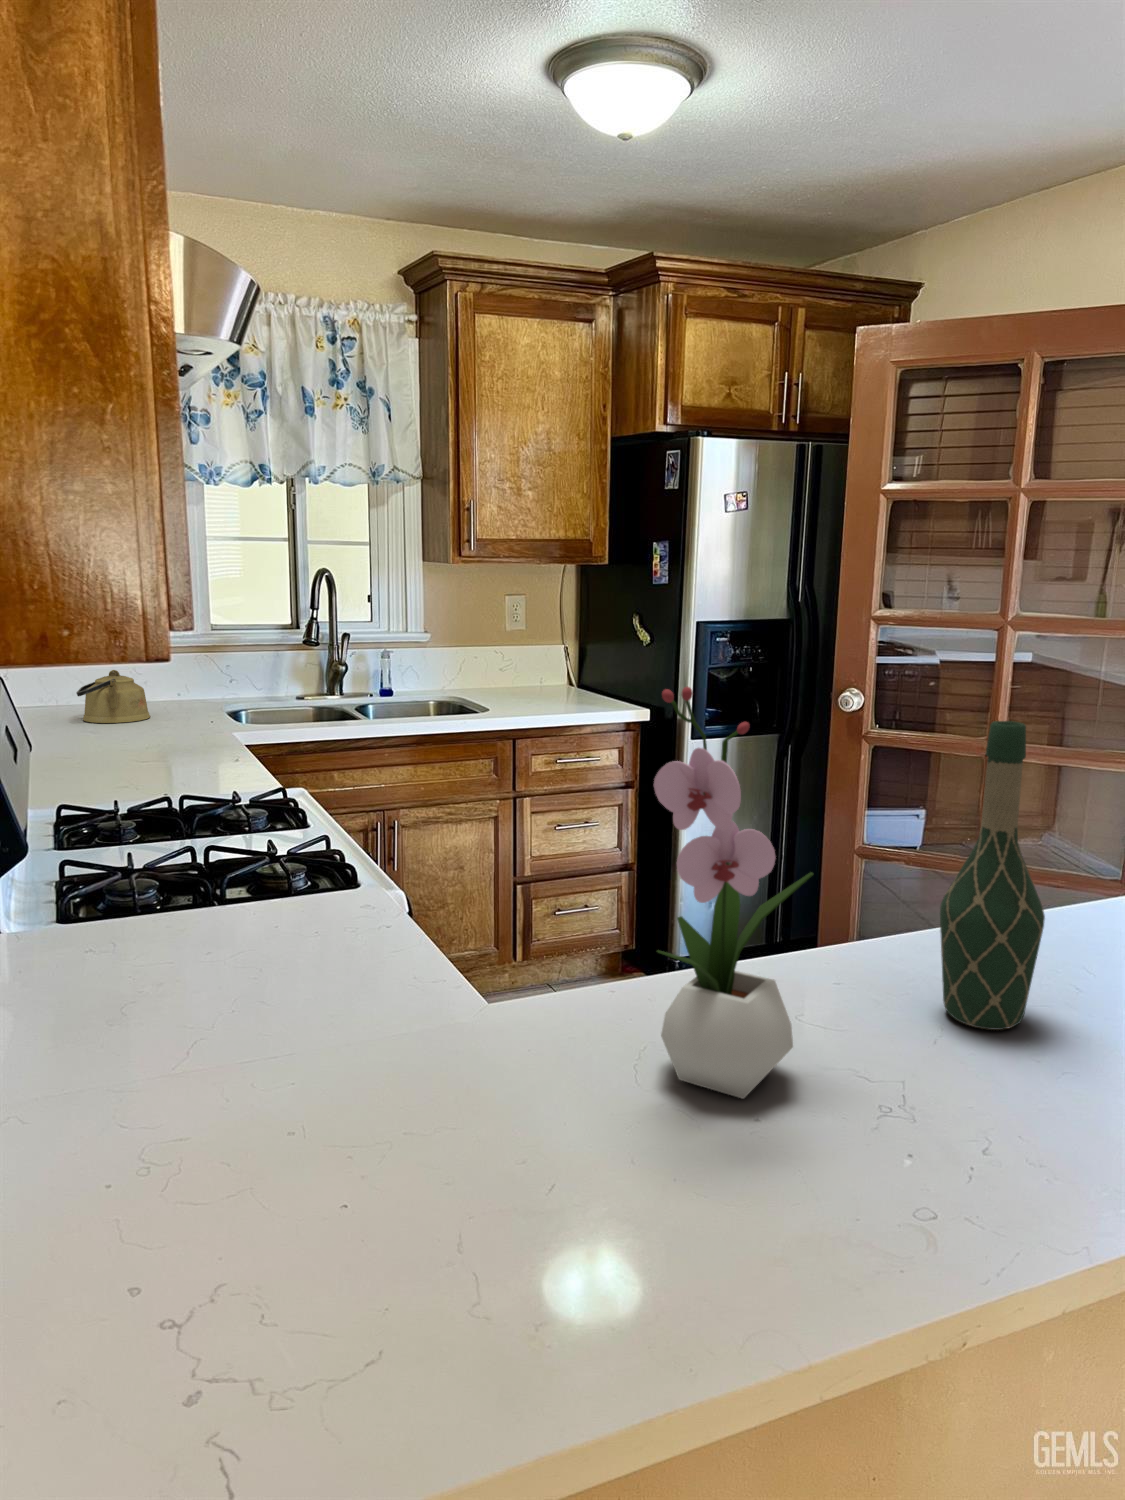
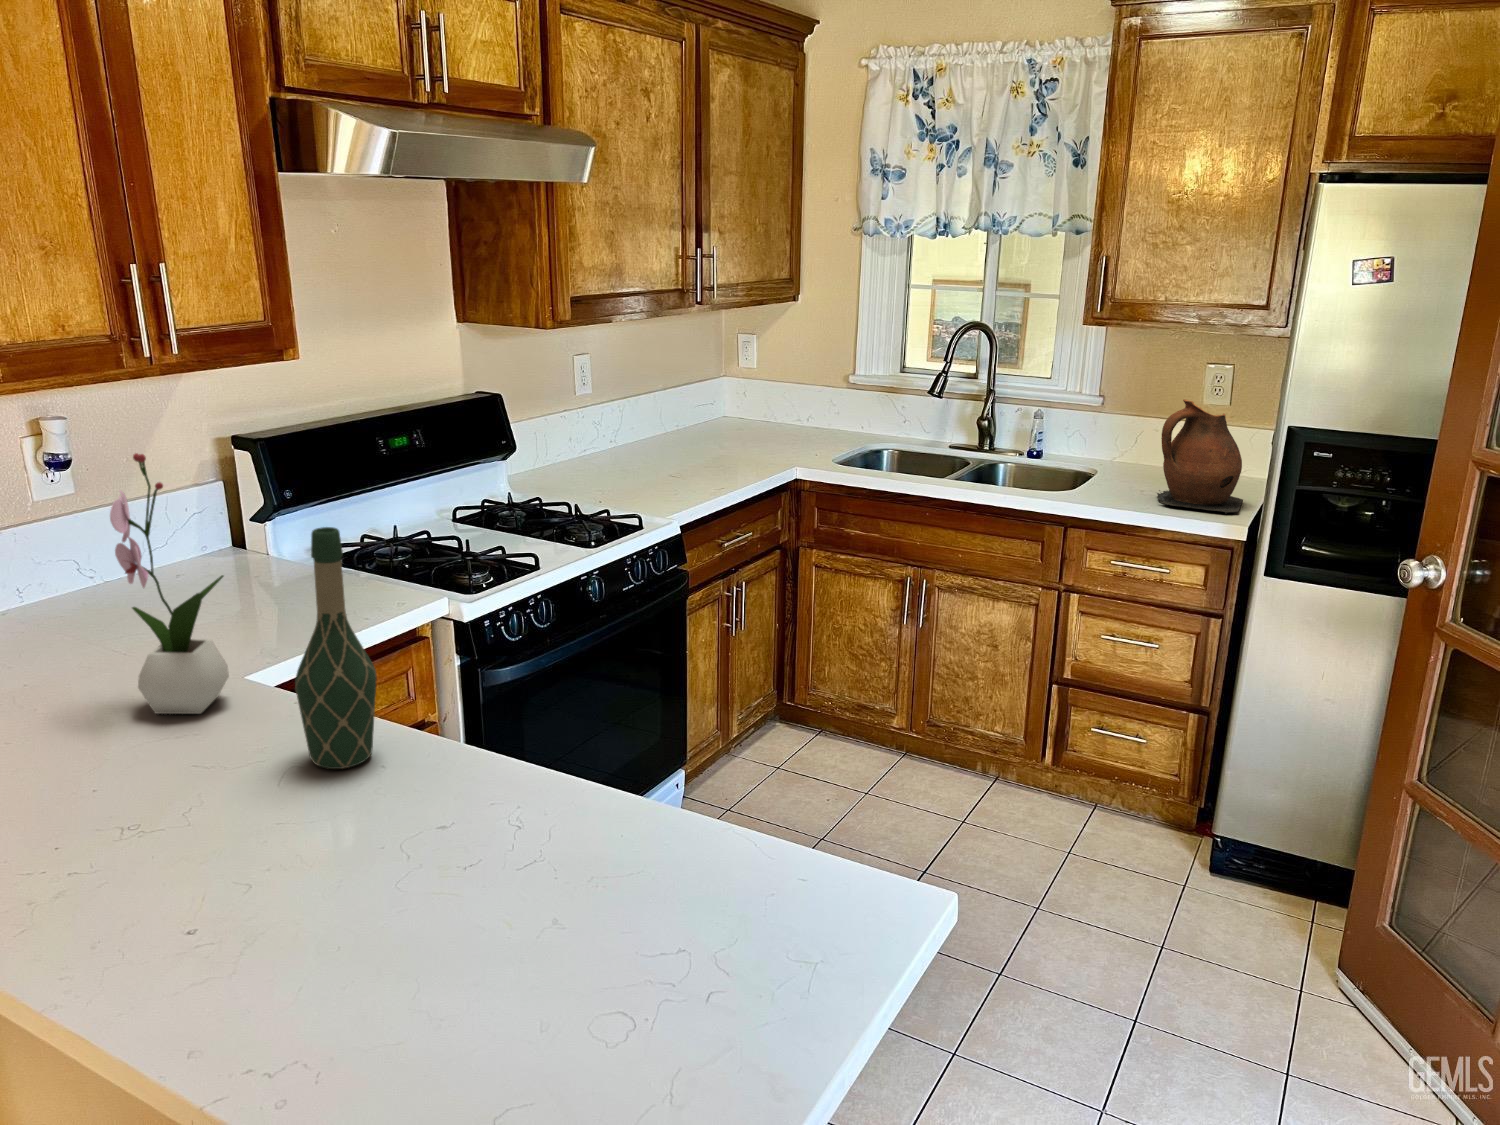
ceramic pitcher: none [532,618,613,706] -> present [1157,399,1243,514]
kettle: present [76,670,150,723] -> none [757,398,817,444]

